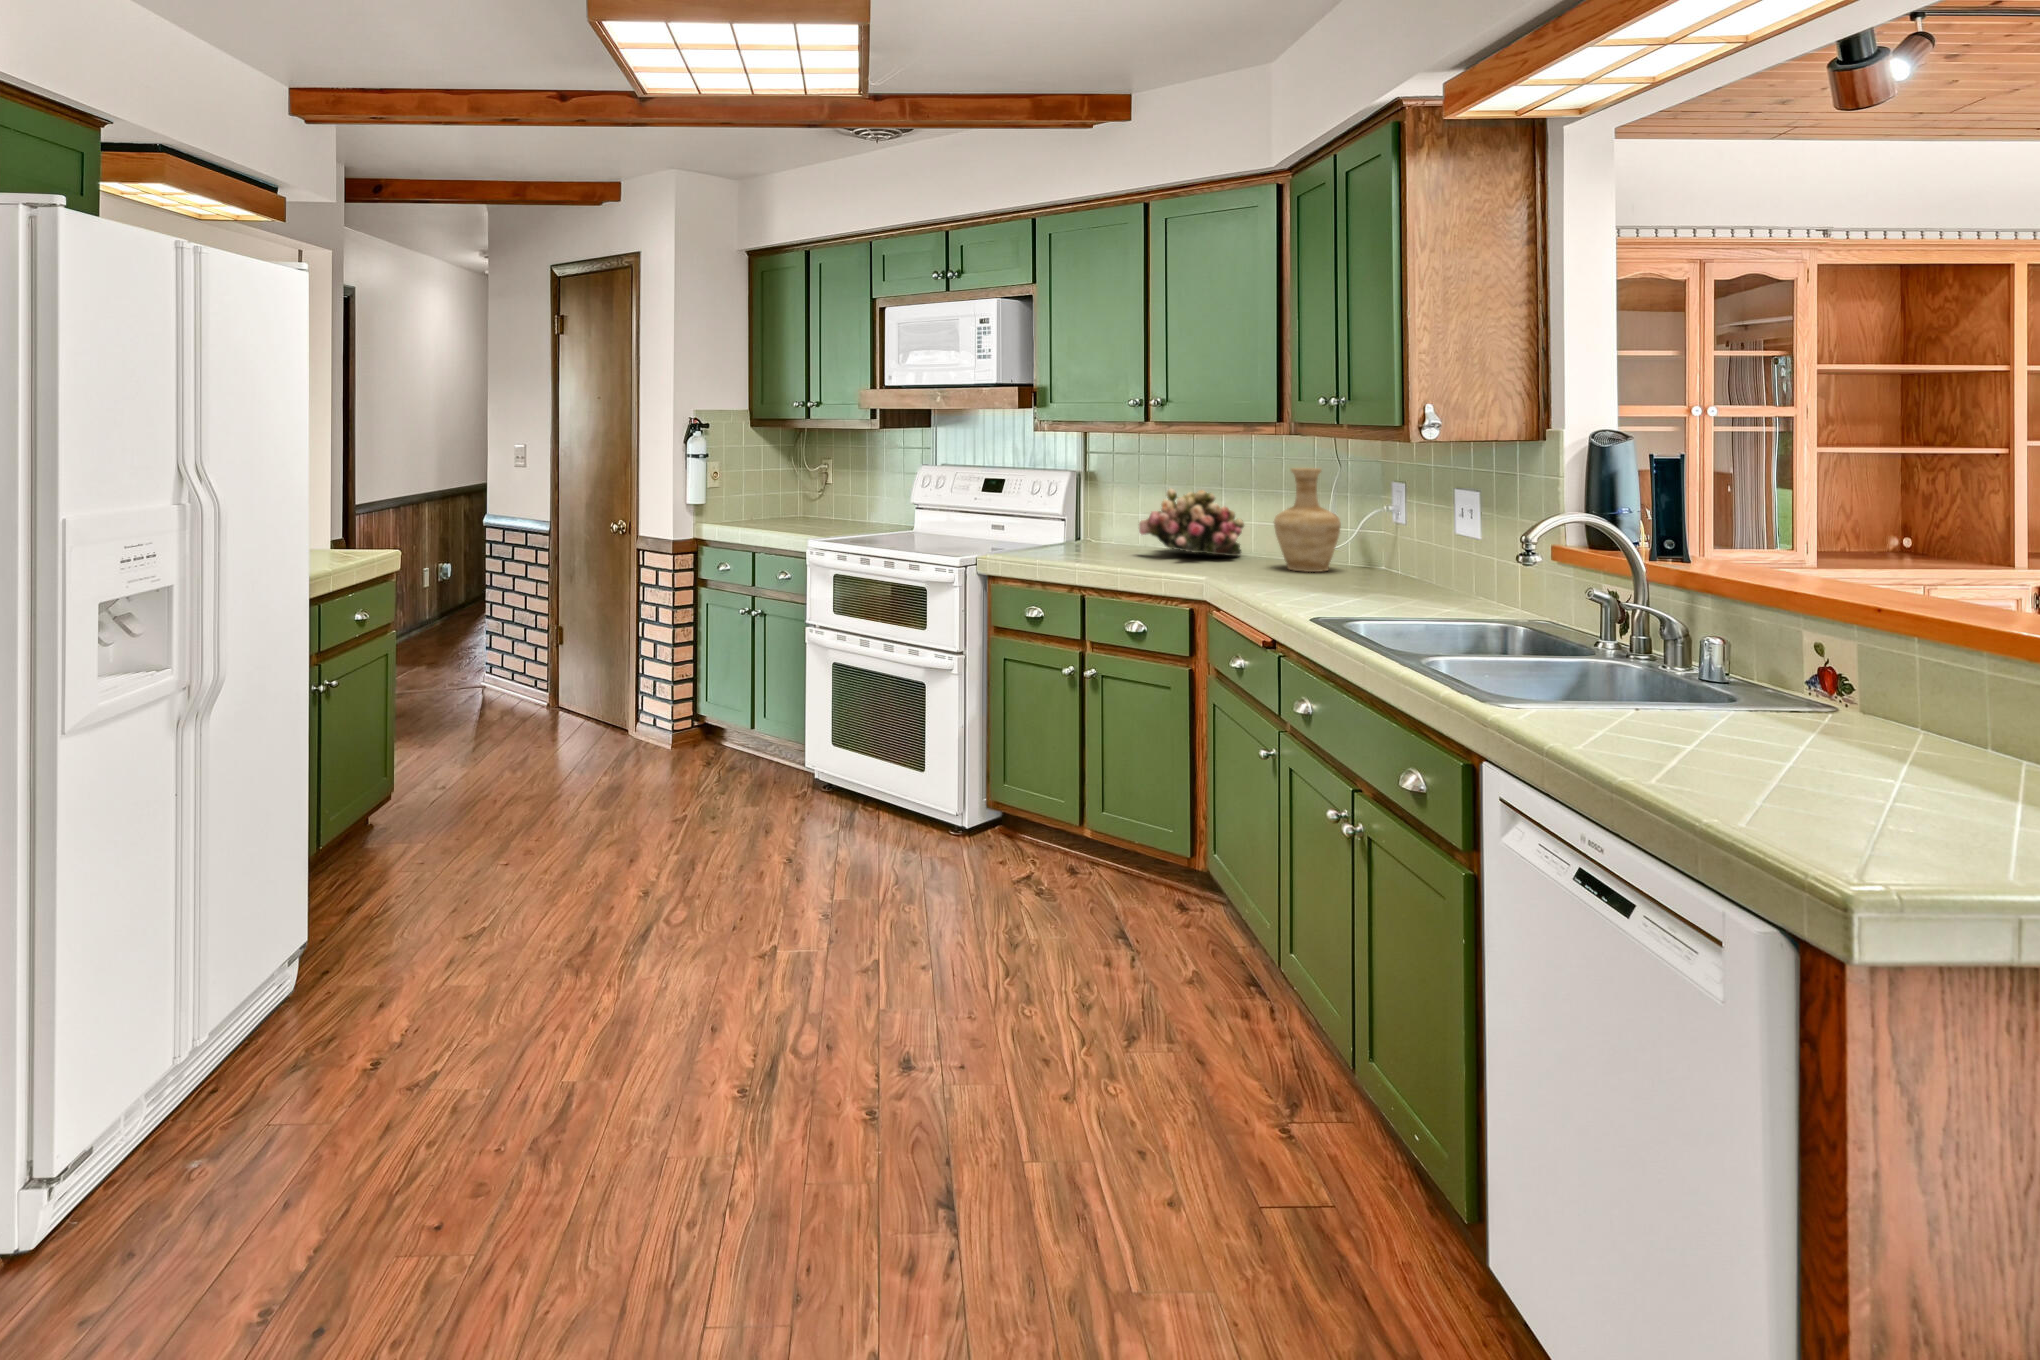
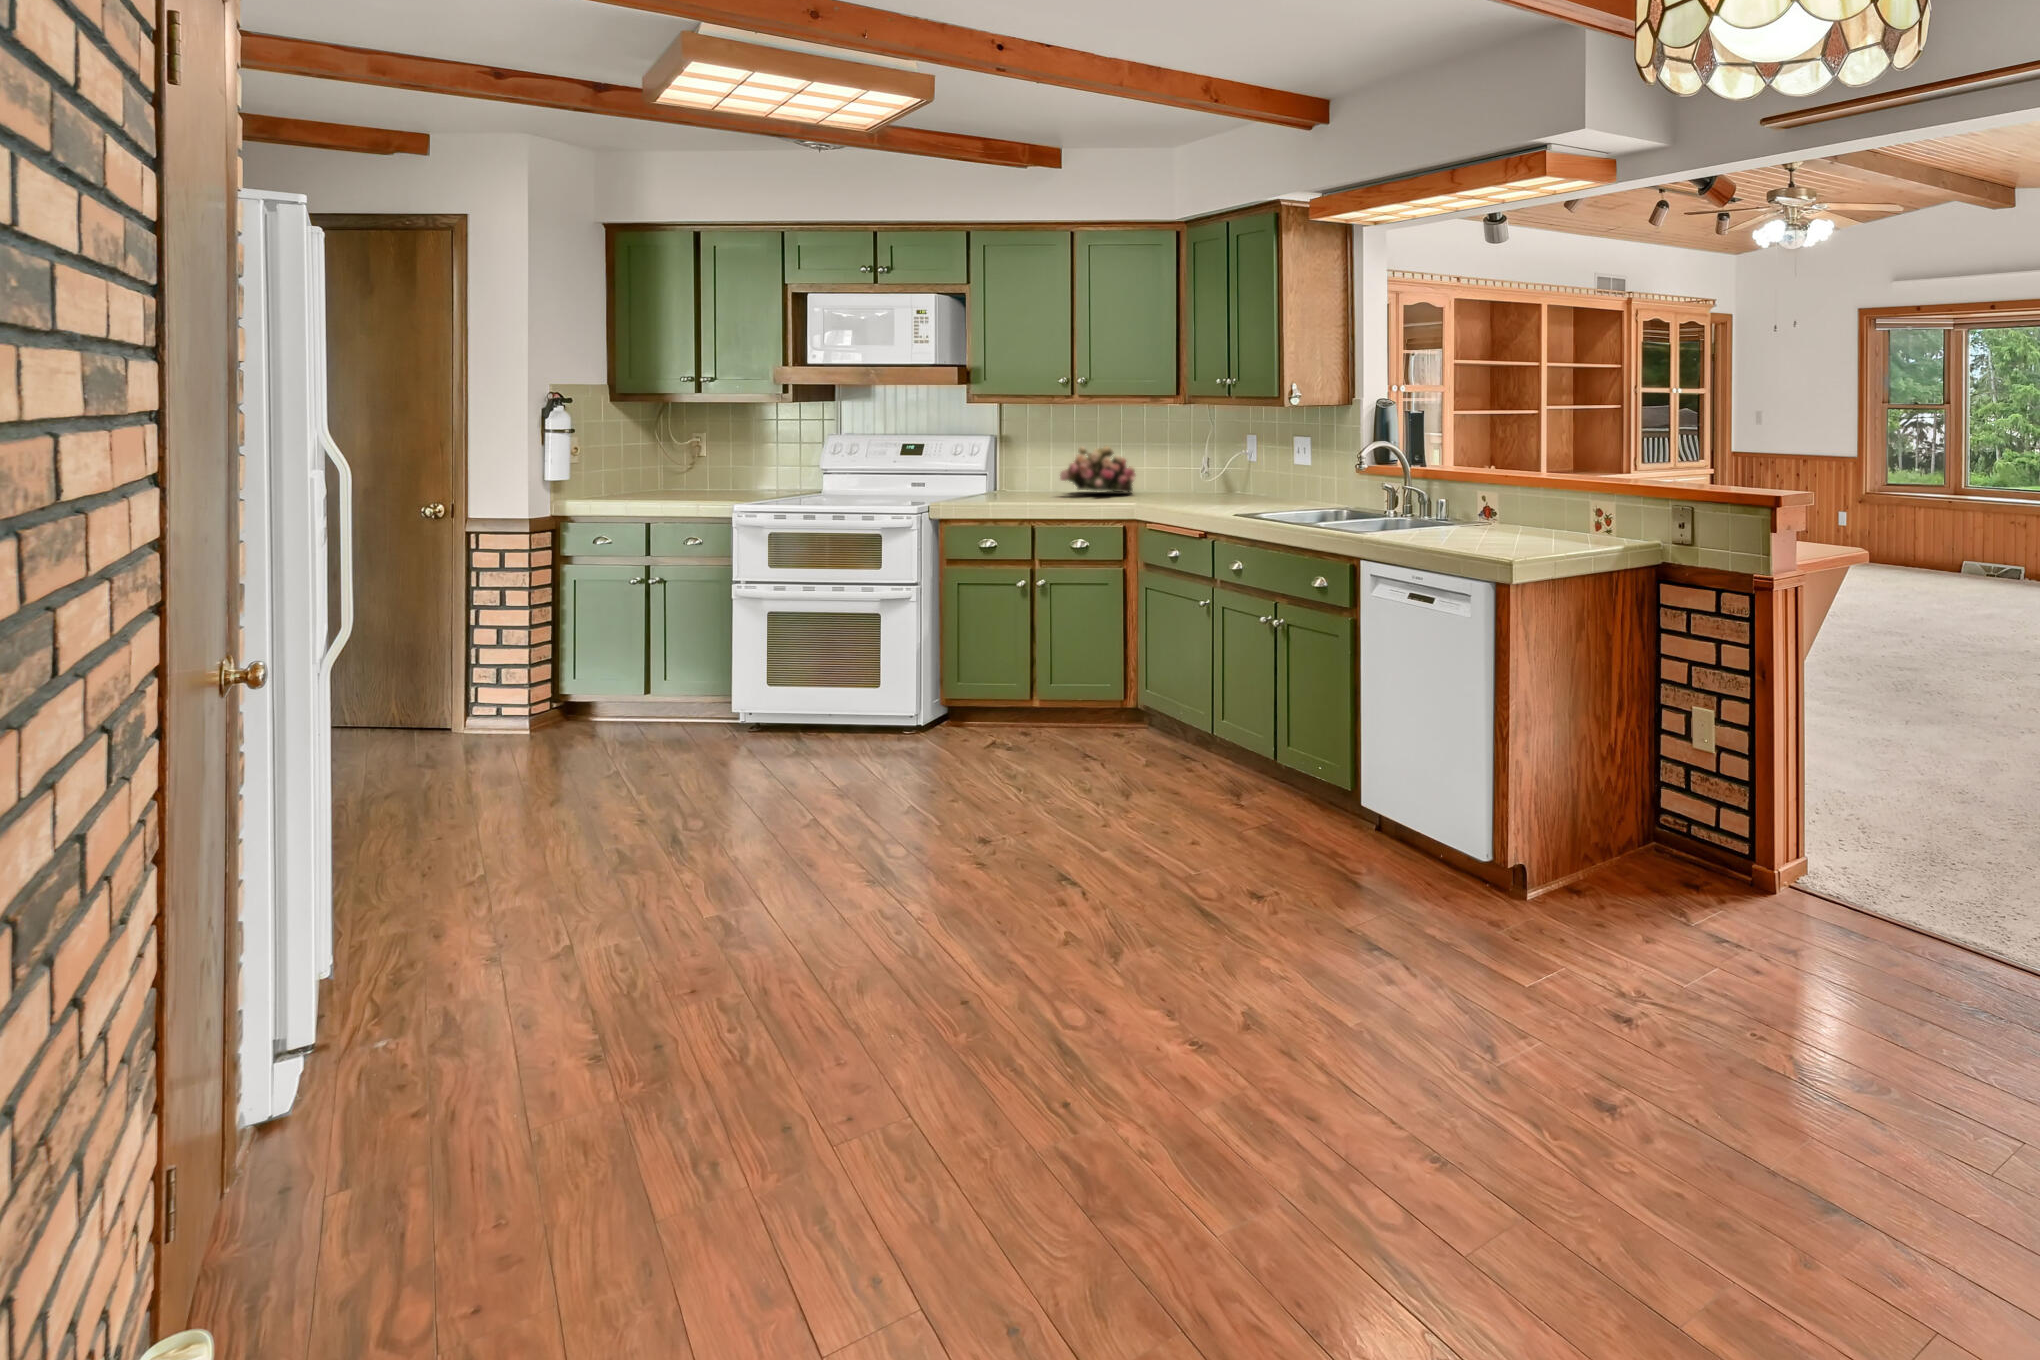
vase: present [1274,468,1341,572] -> none [1166,428,1211,498]

